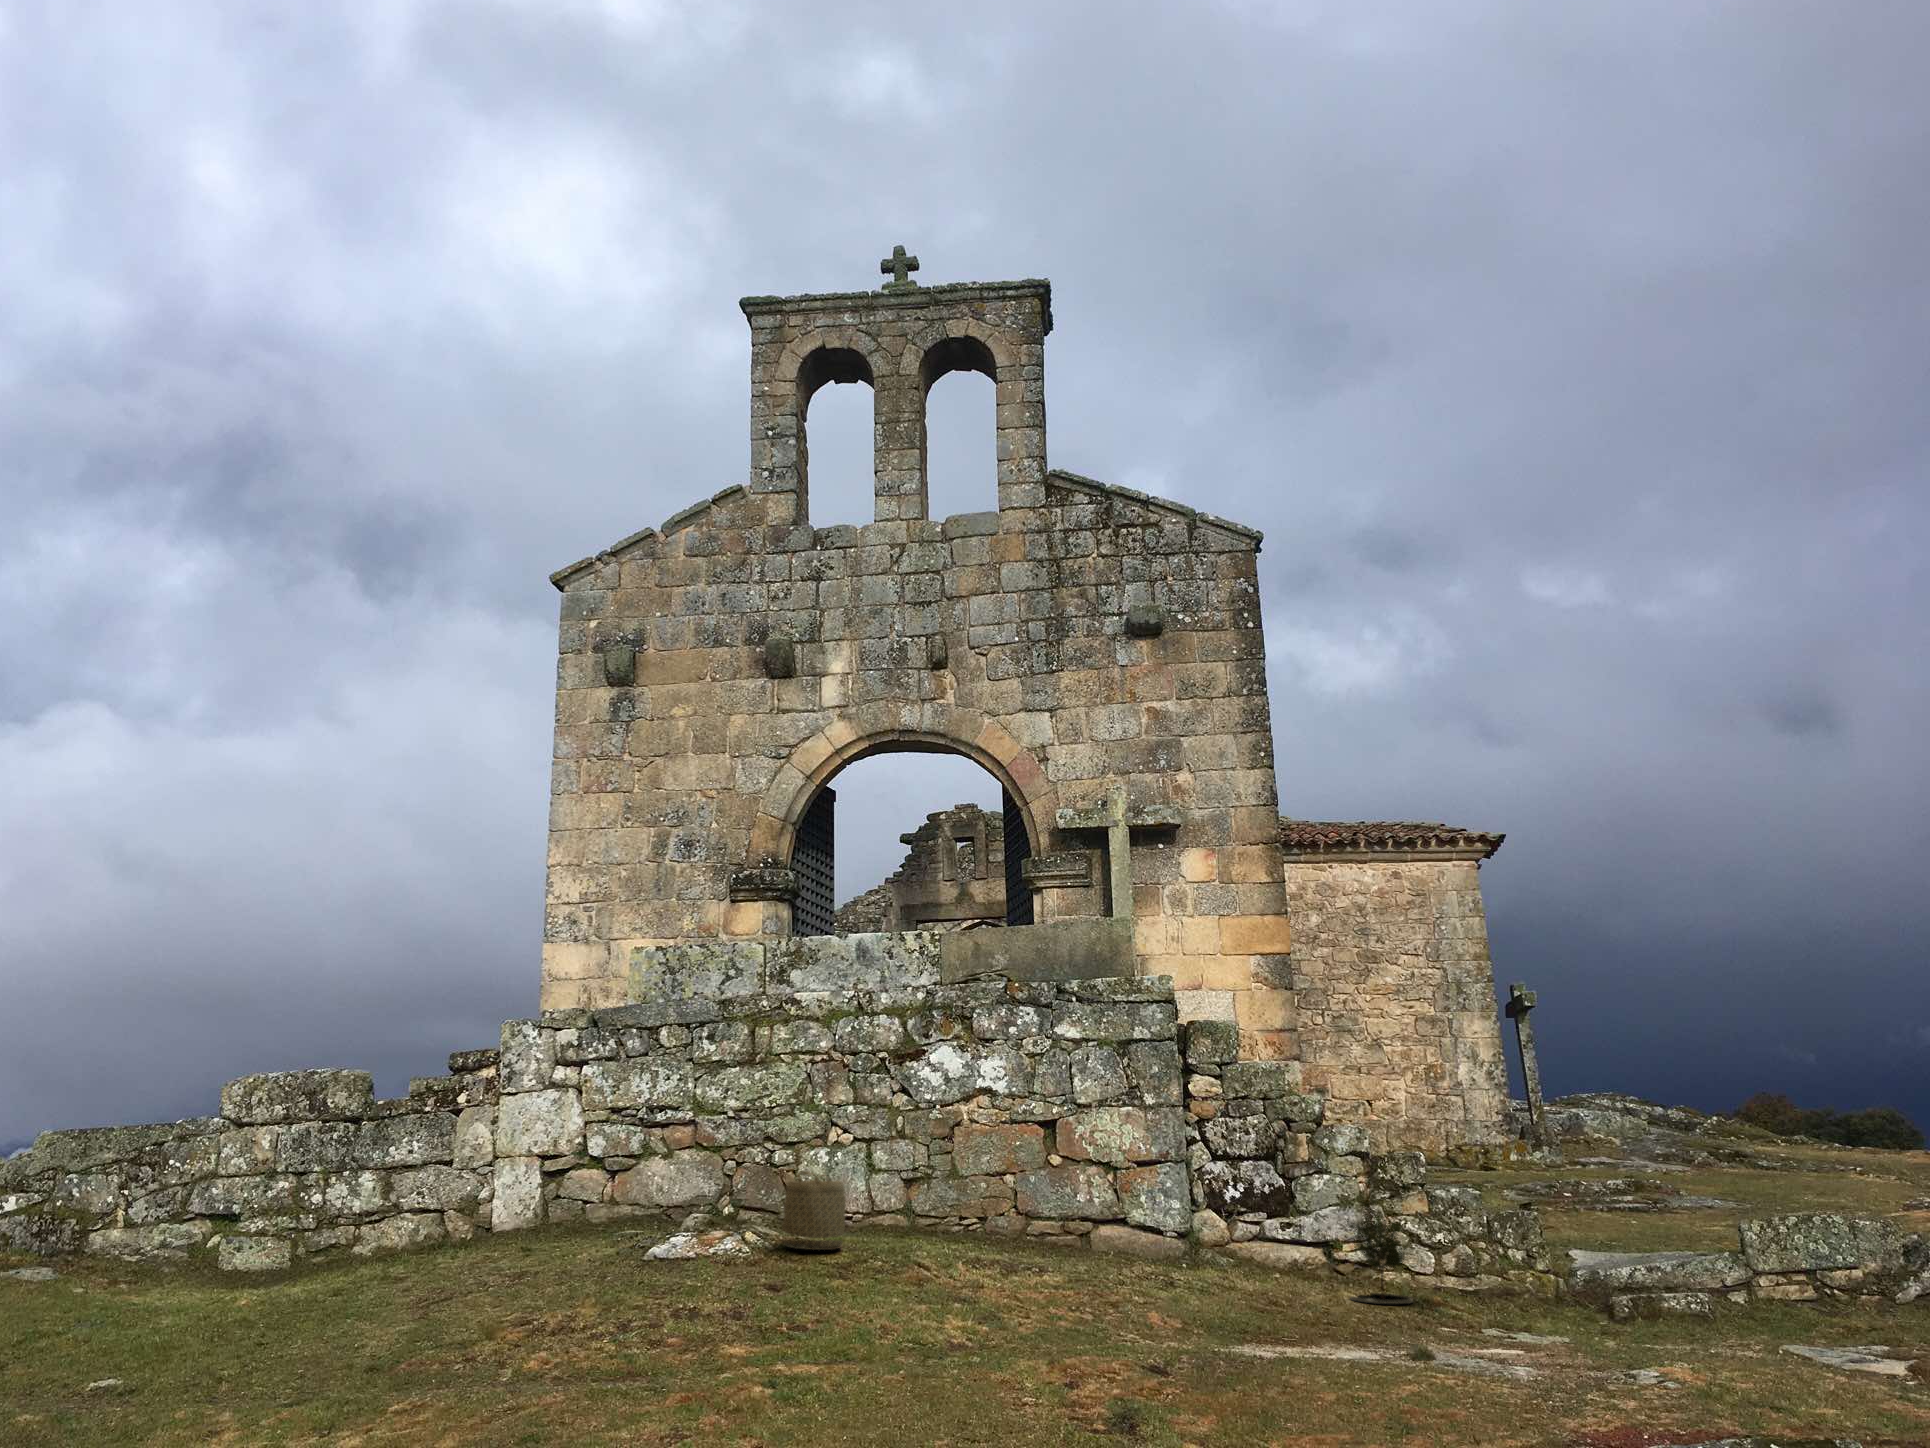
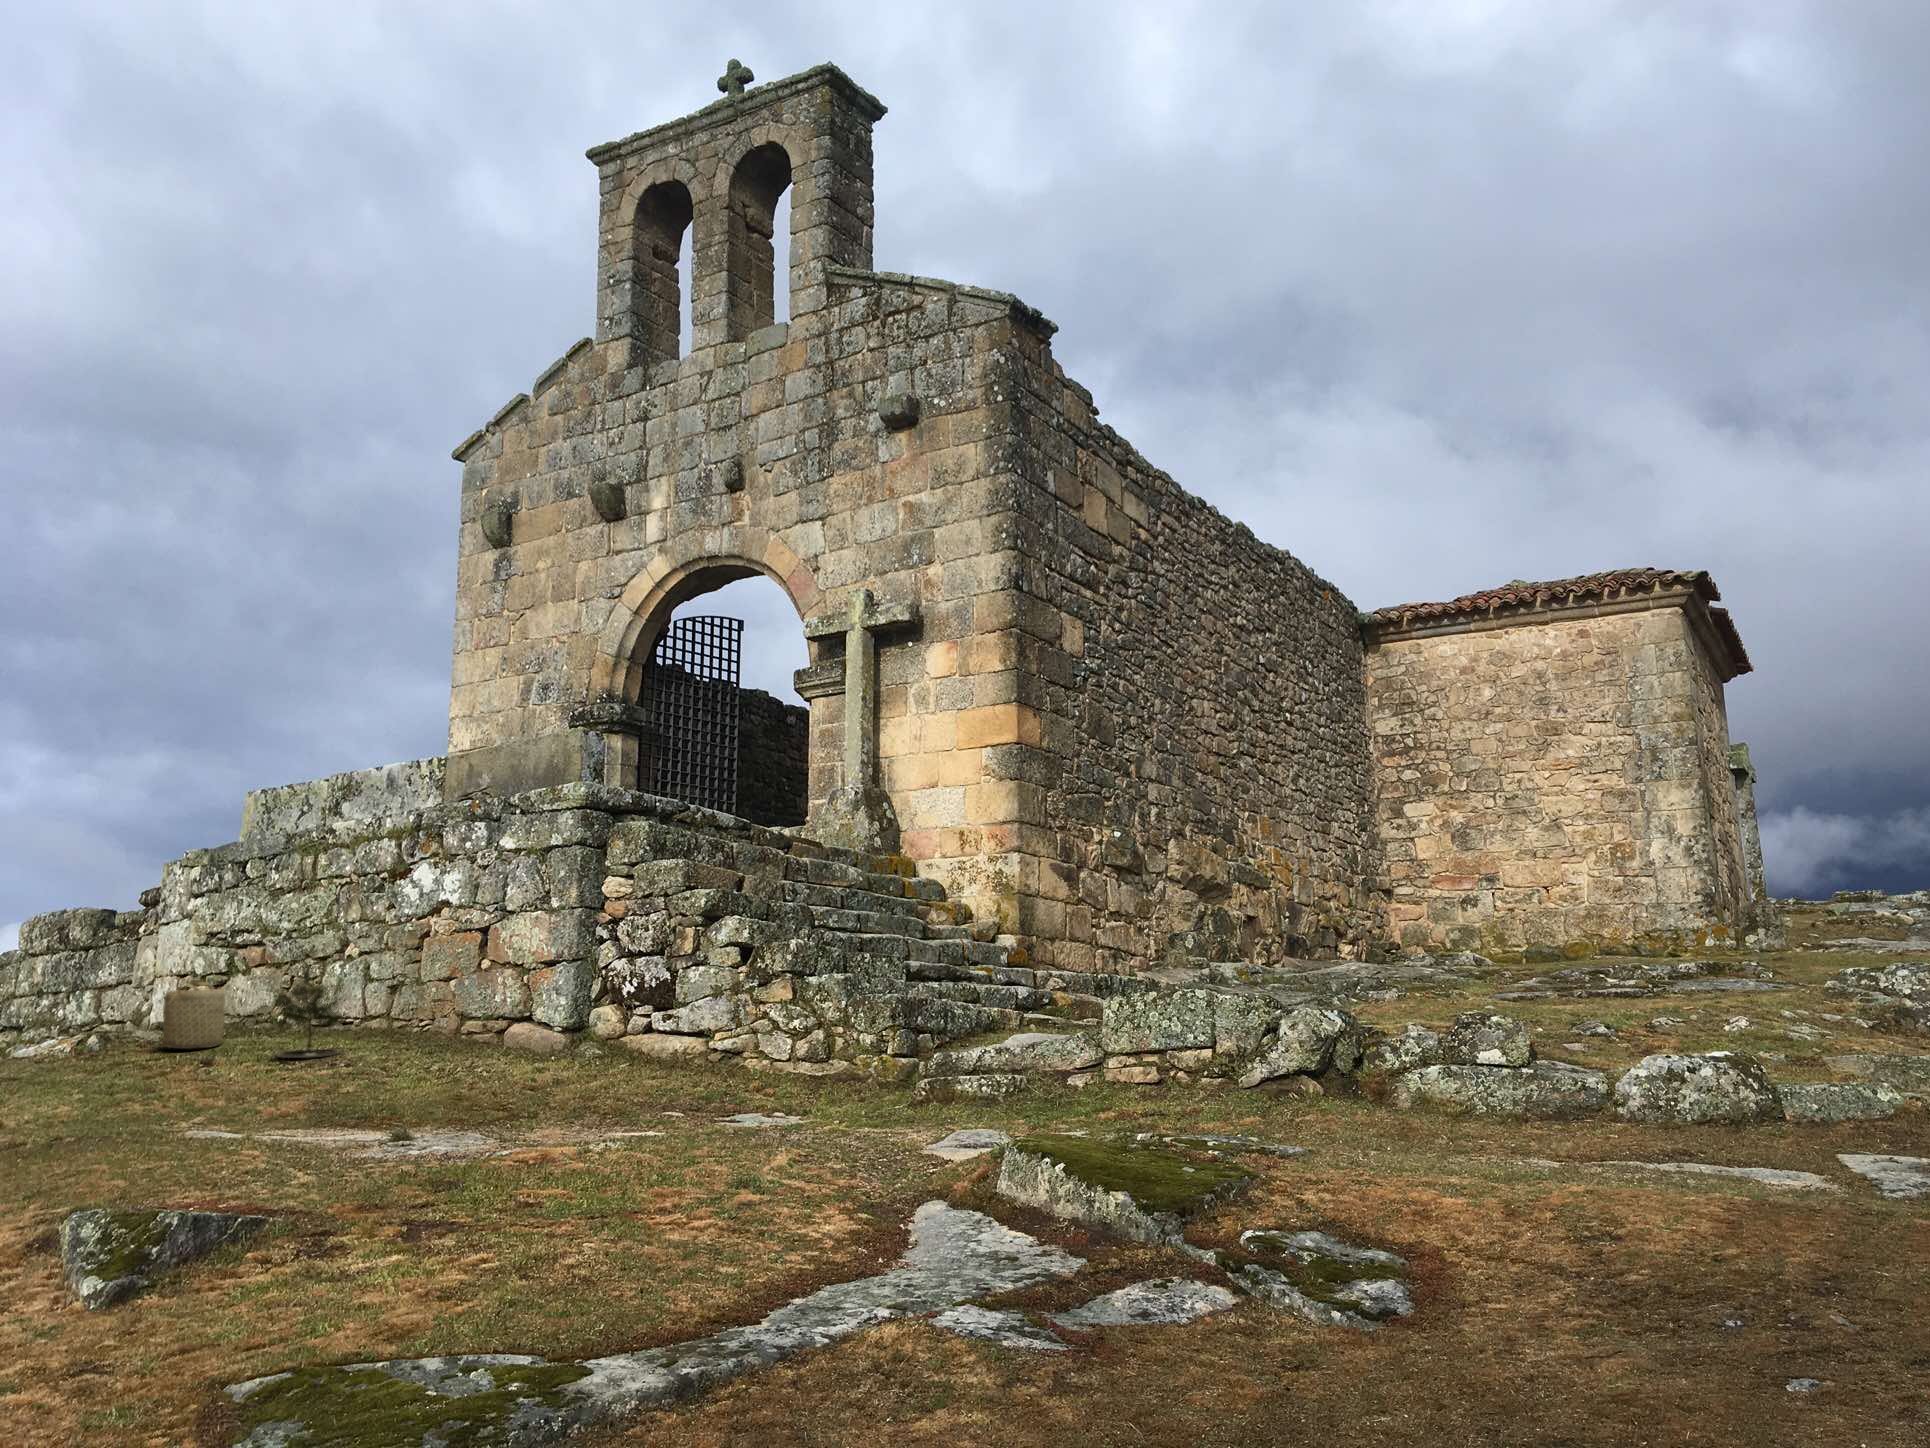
potted tree: present [1347,1191,1413,1304] -> present [275,954,344,1058]

